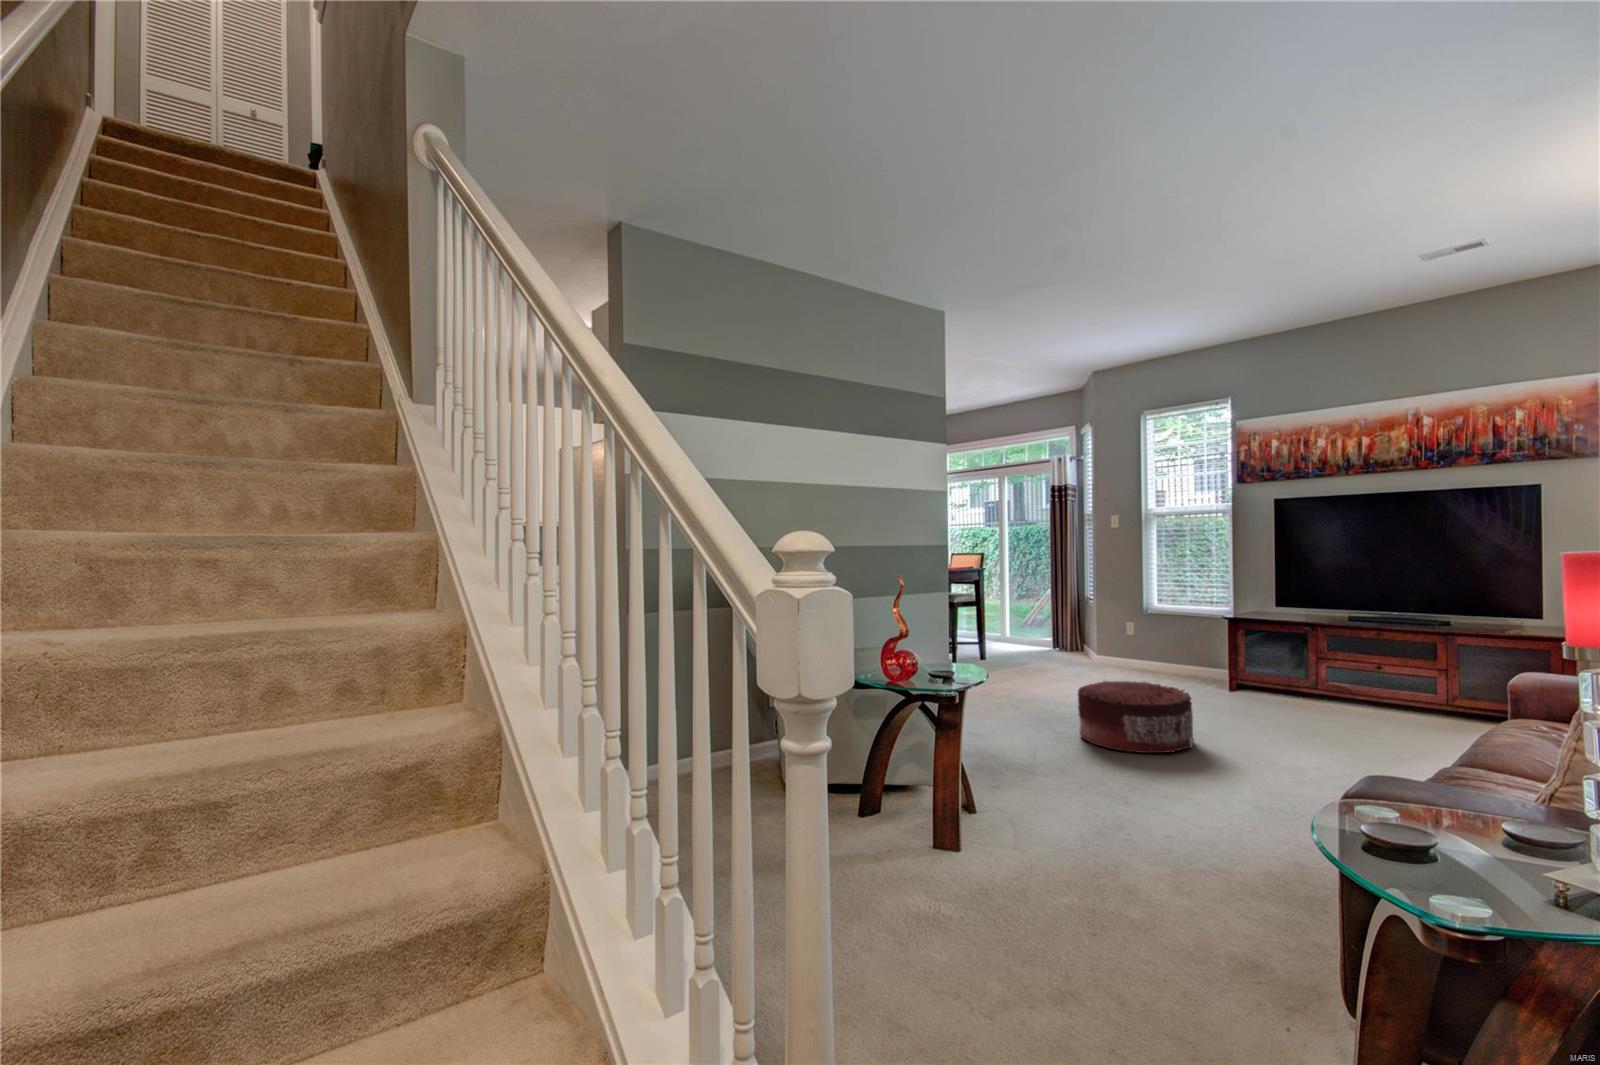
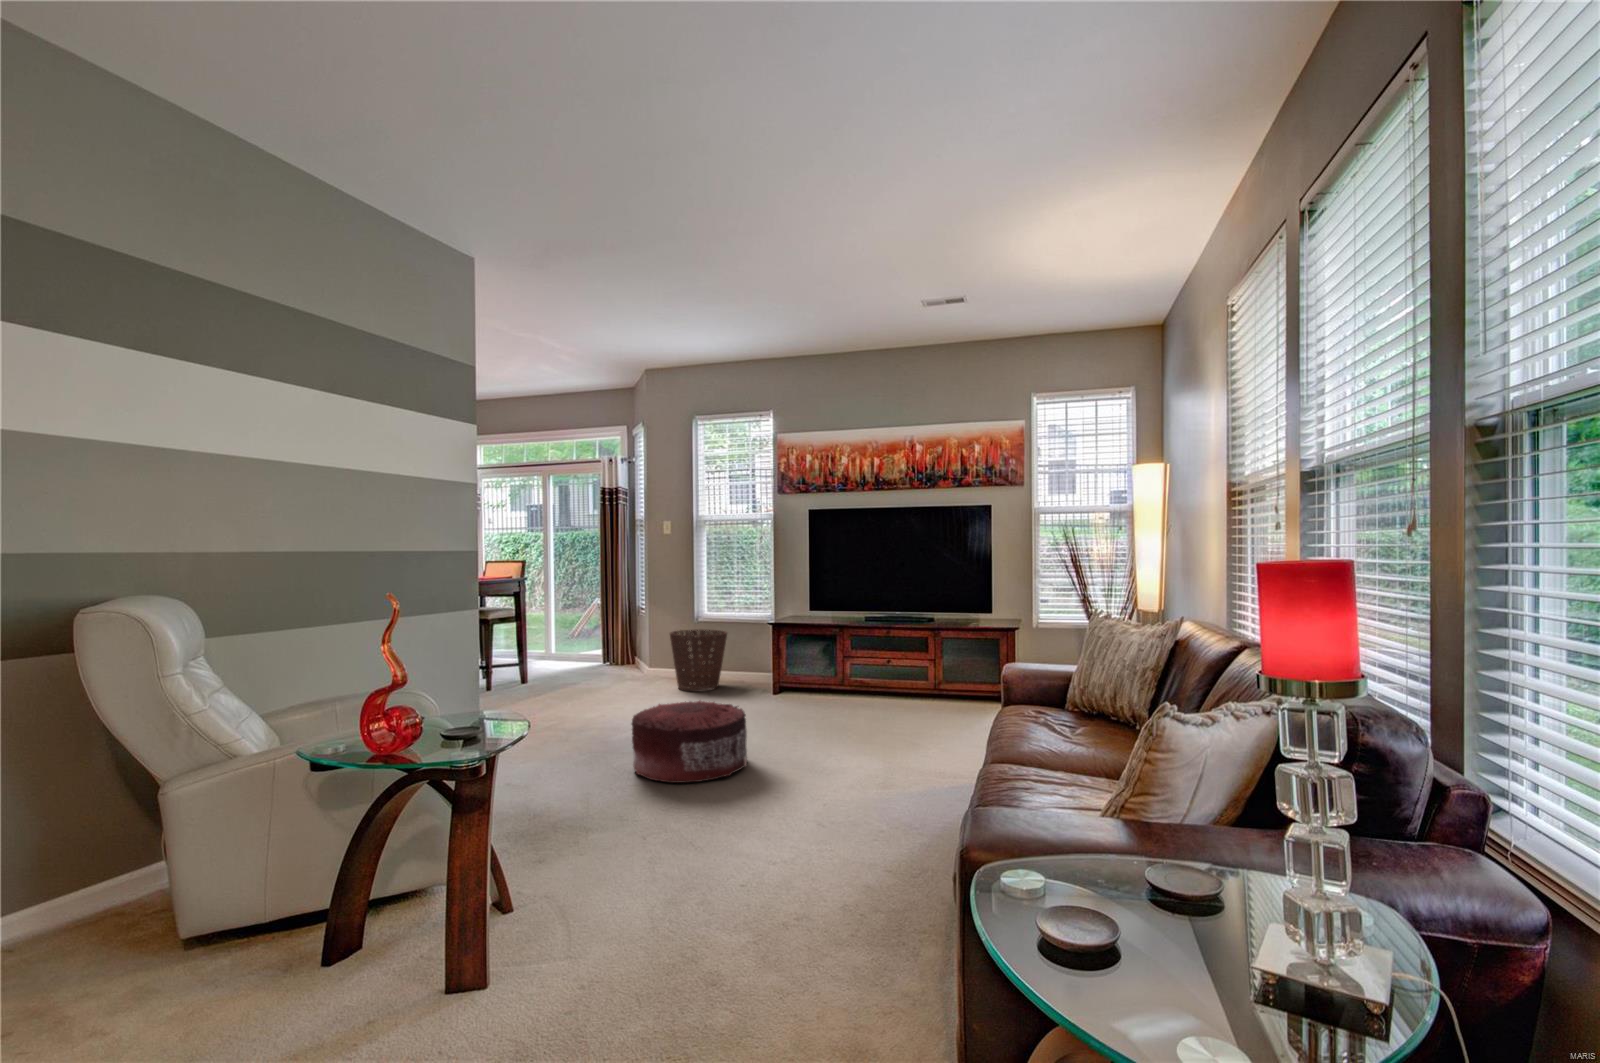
basket: none [1119,620,1181,680] -> present [670,629,727,691]

